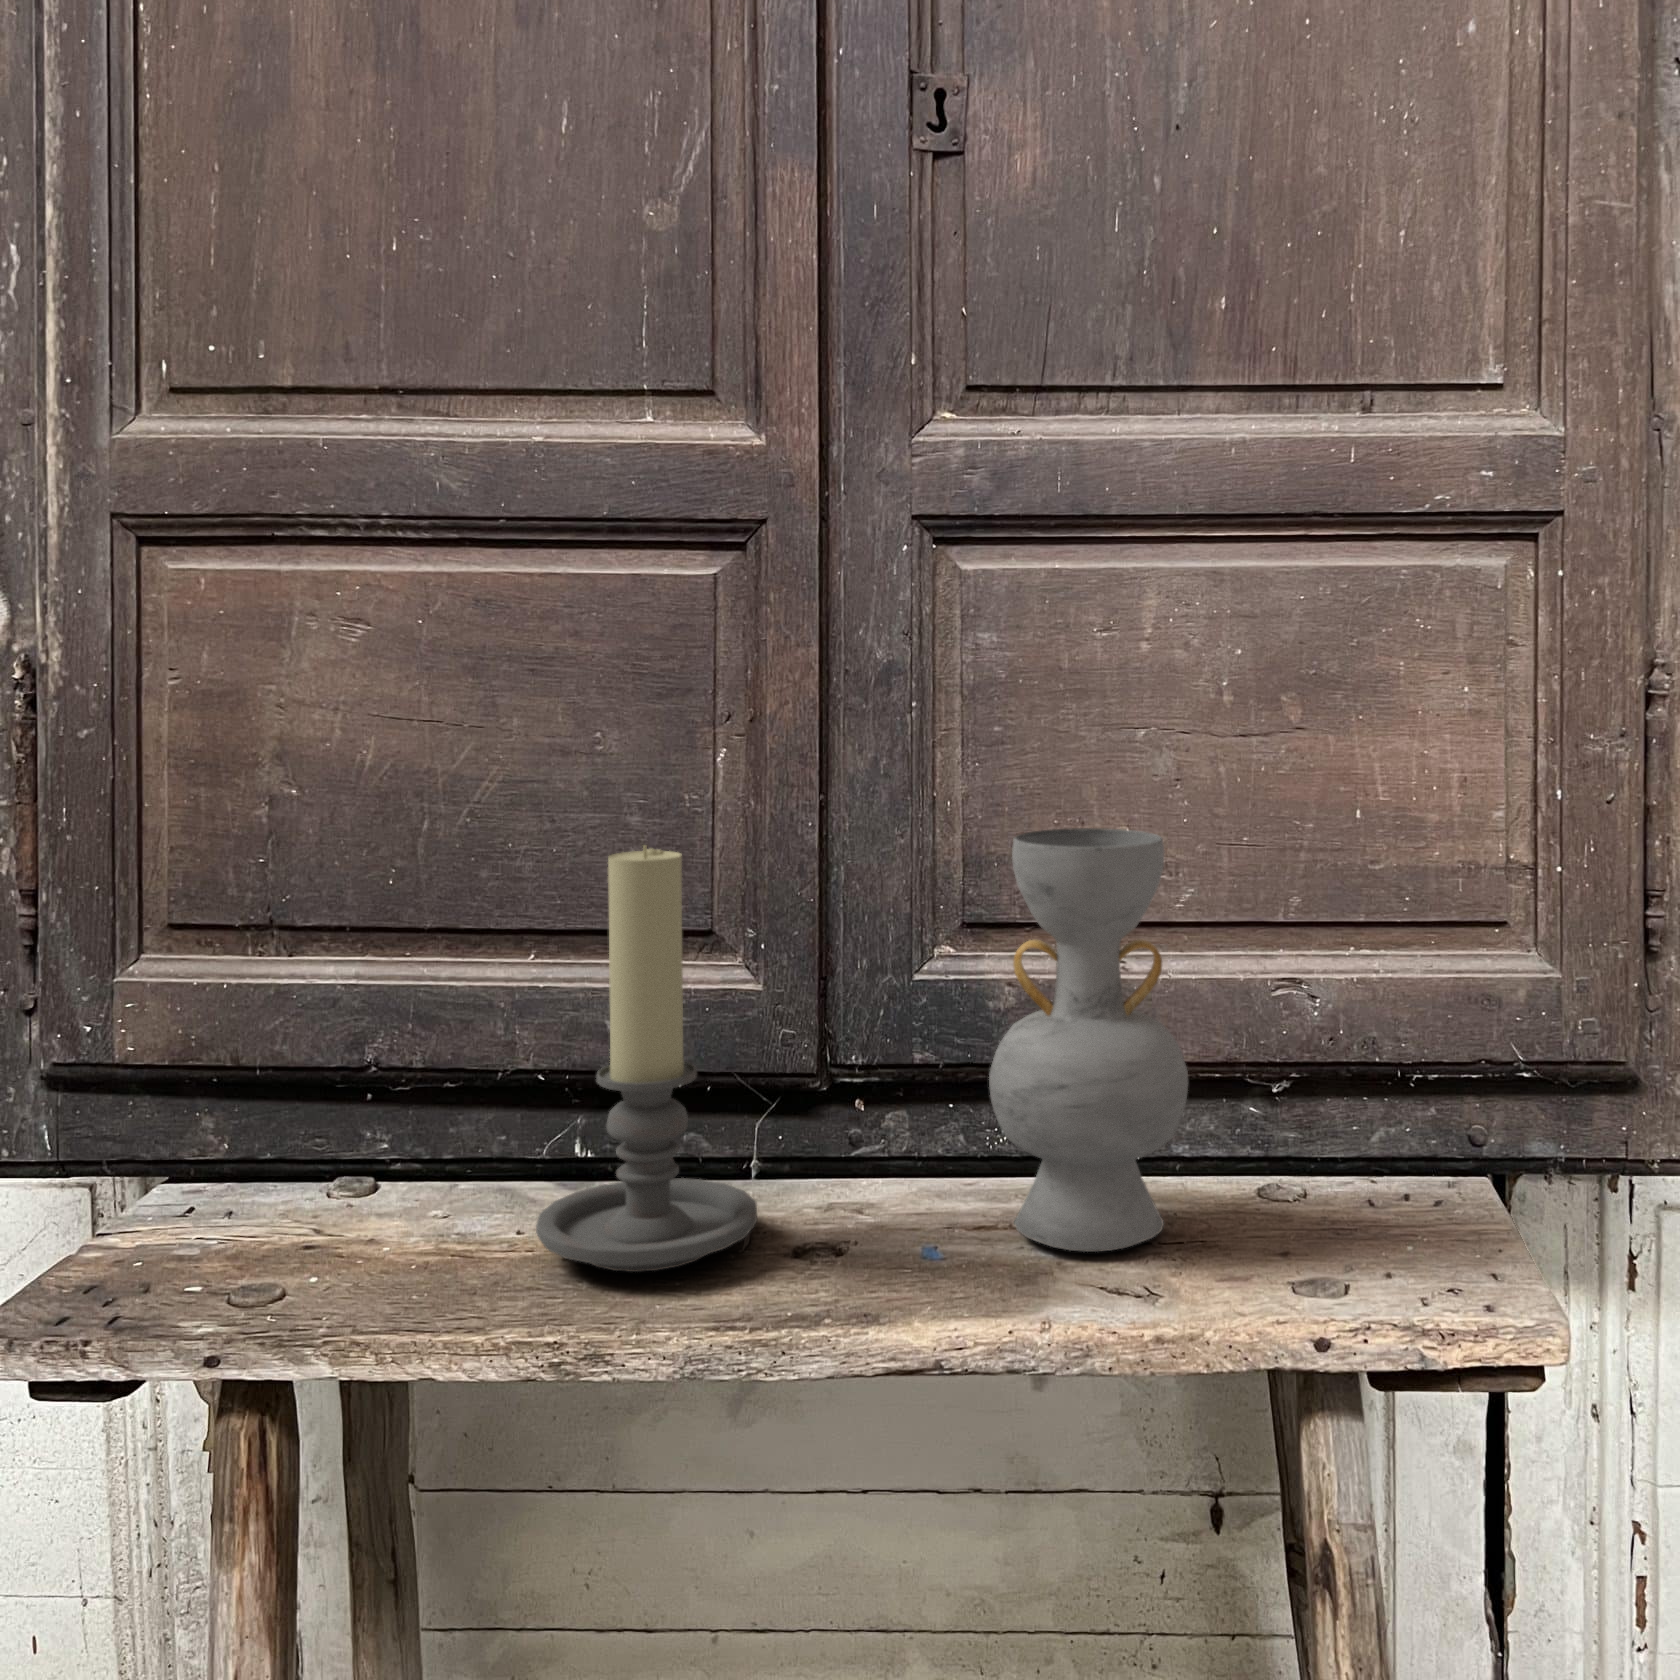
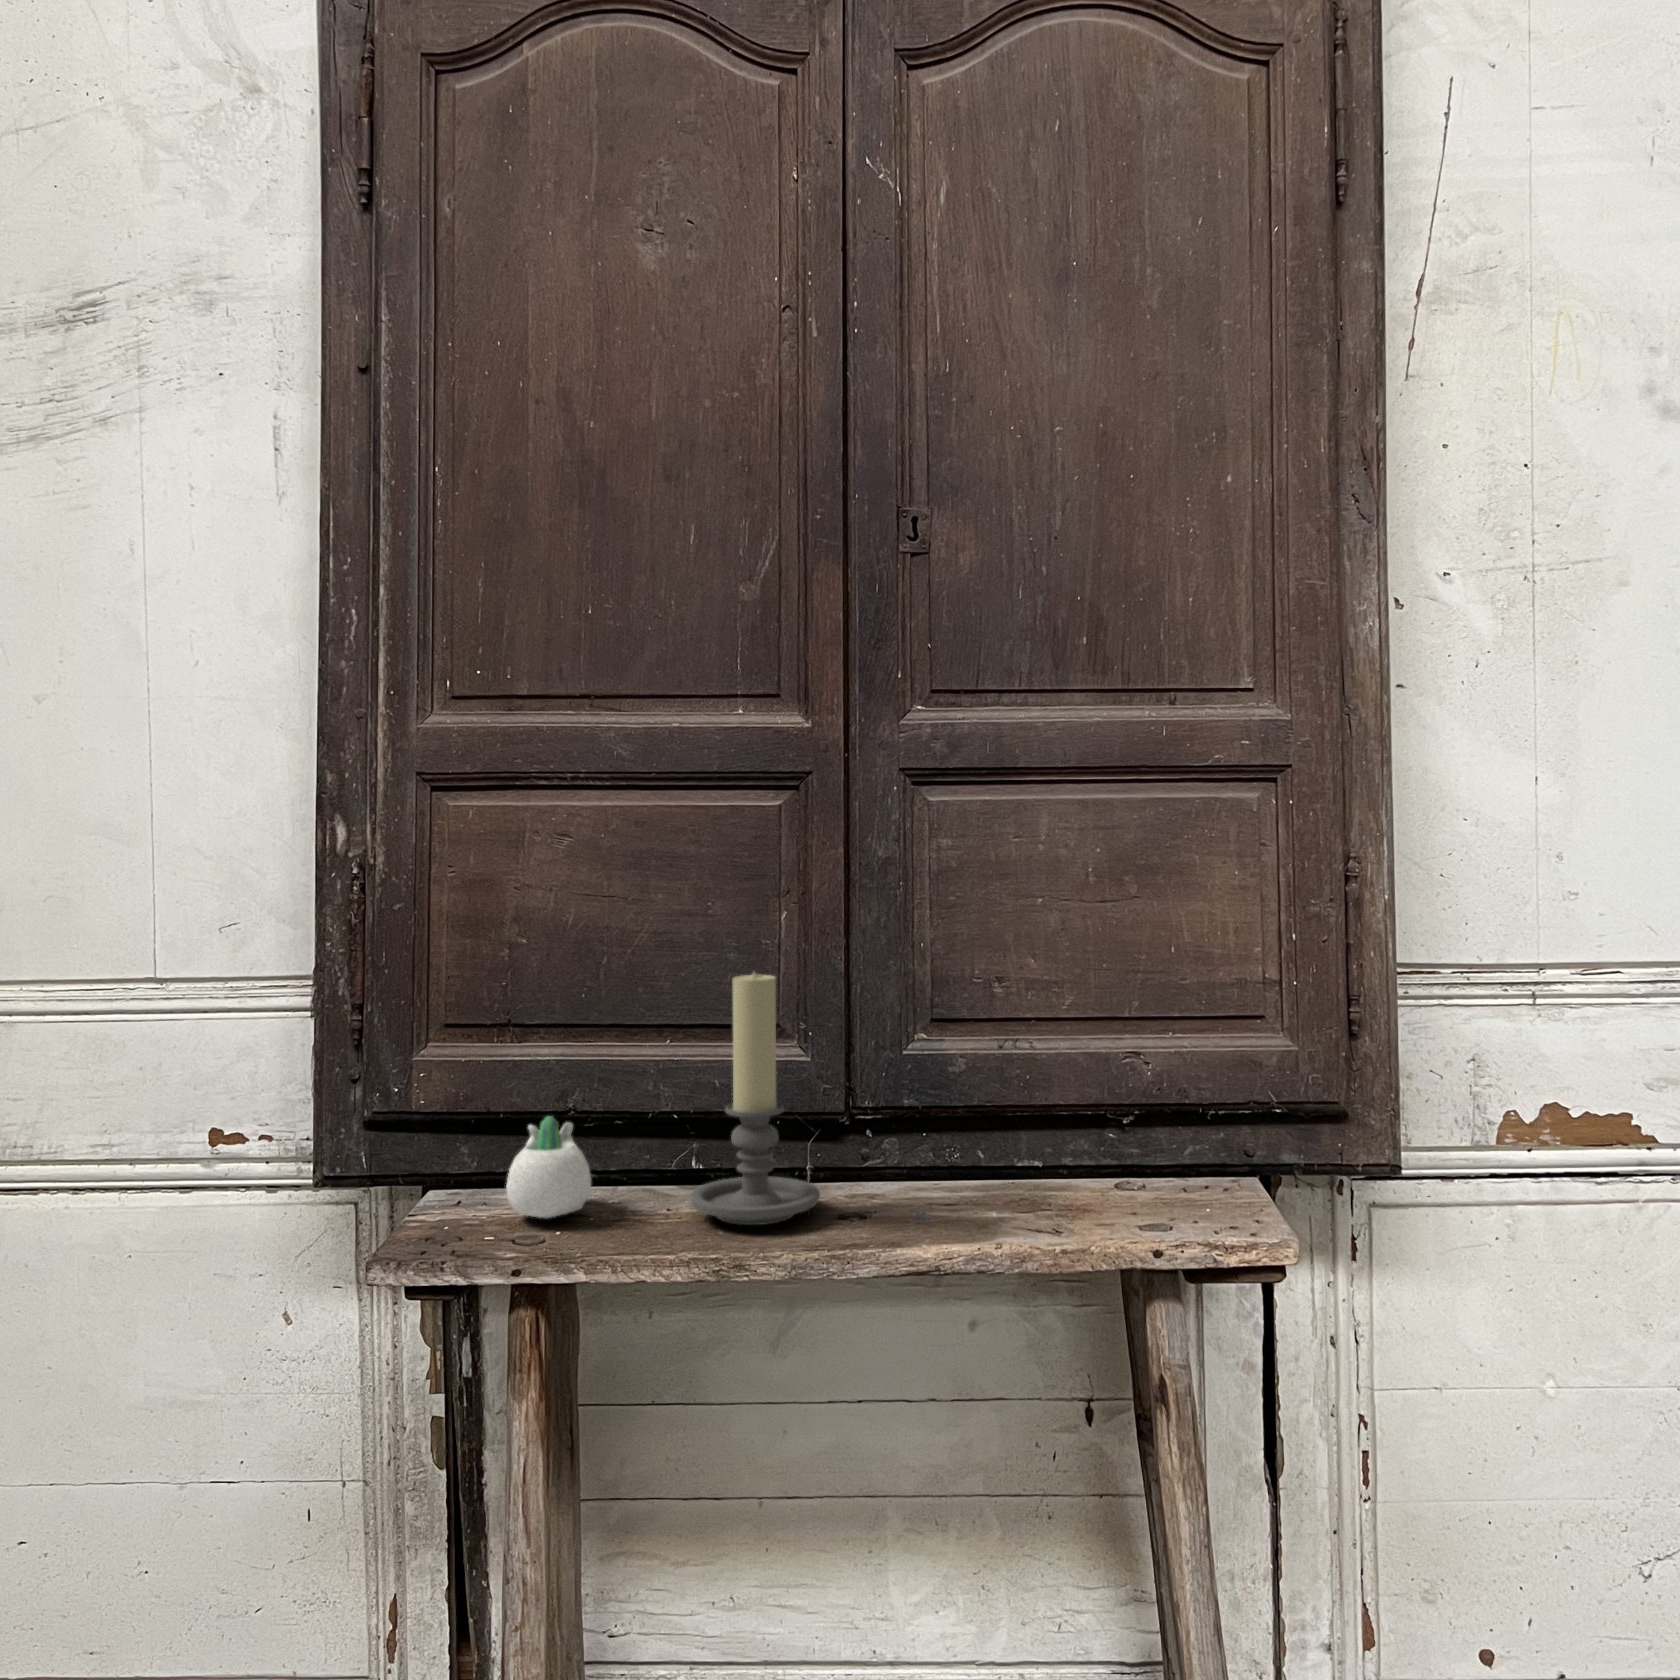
decorative vase: present [989,828,1188,1252] -> none [955,960,1074,1213]
succulent planter: none [227,1082,381,1254] -> present [506,1116,591,1218]

